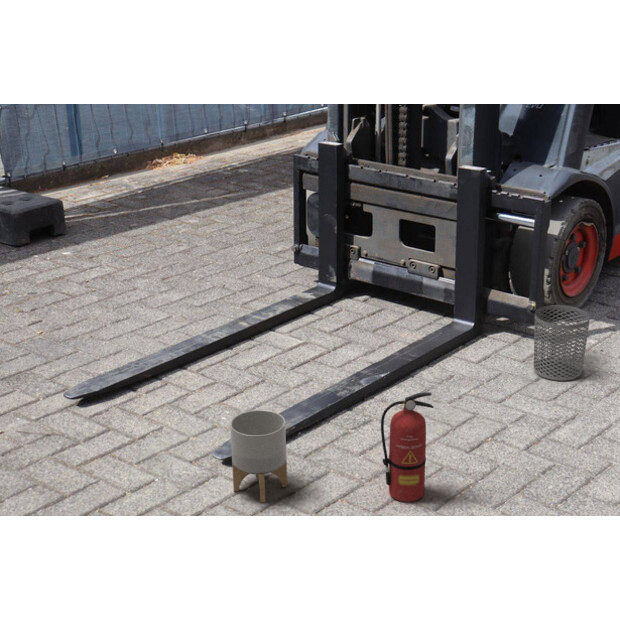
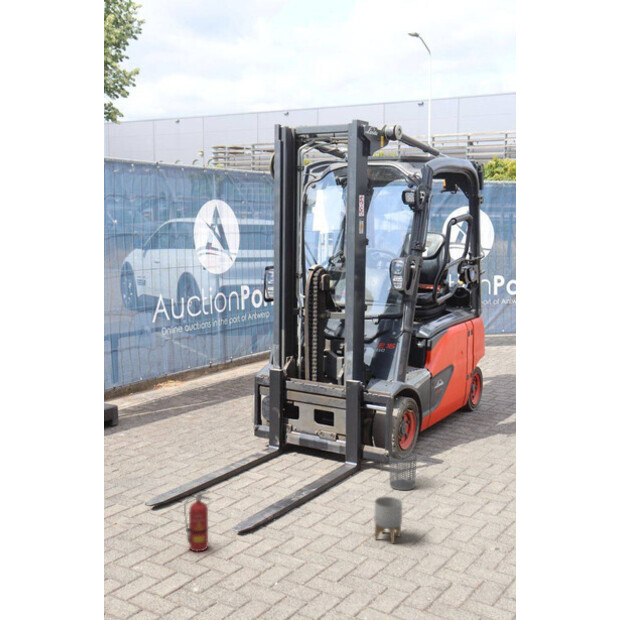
fire extinguisher: present [381,392,433,502] -> present [186,492,209,552]
planter: present [230,410,287,502] -> present [374,497,402,544]

